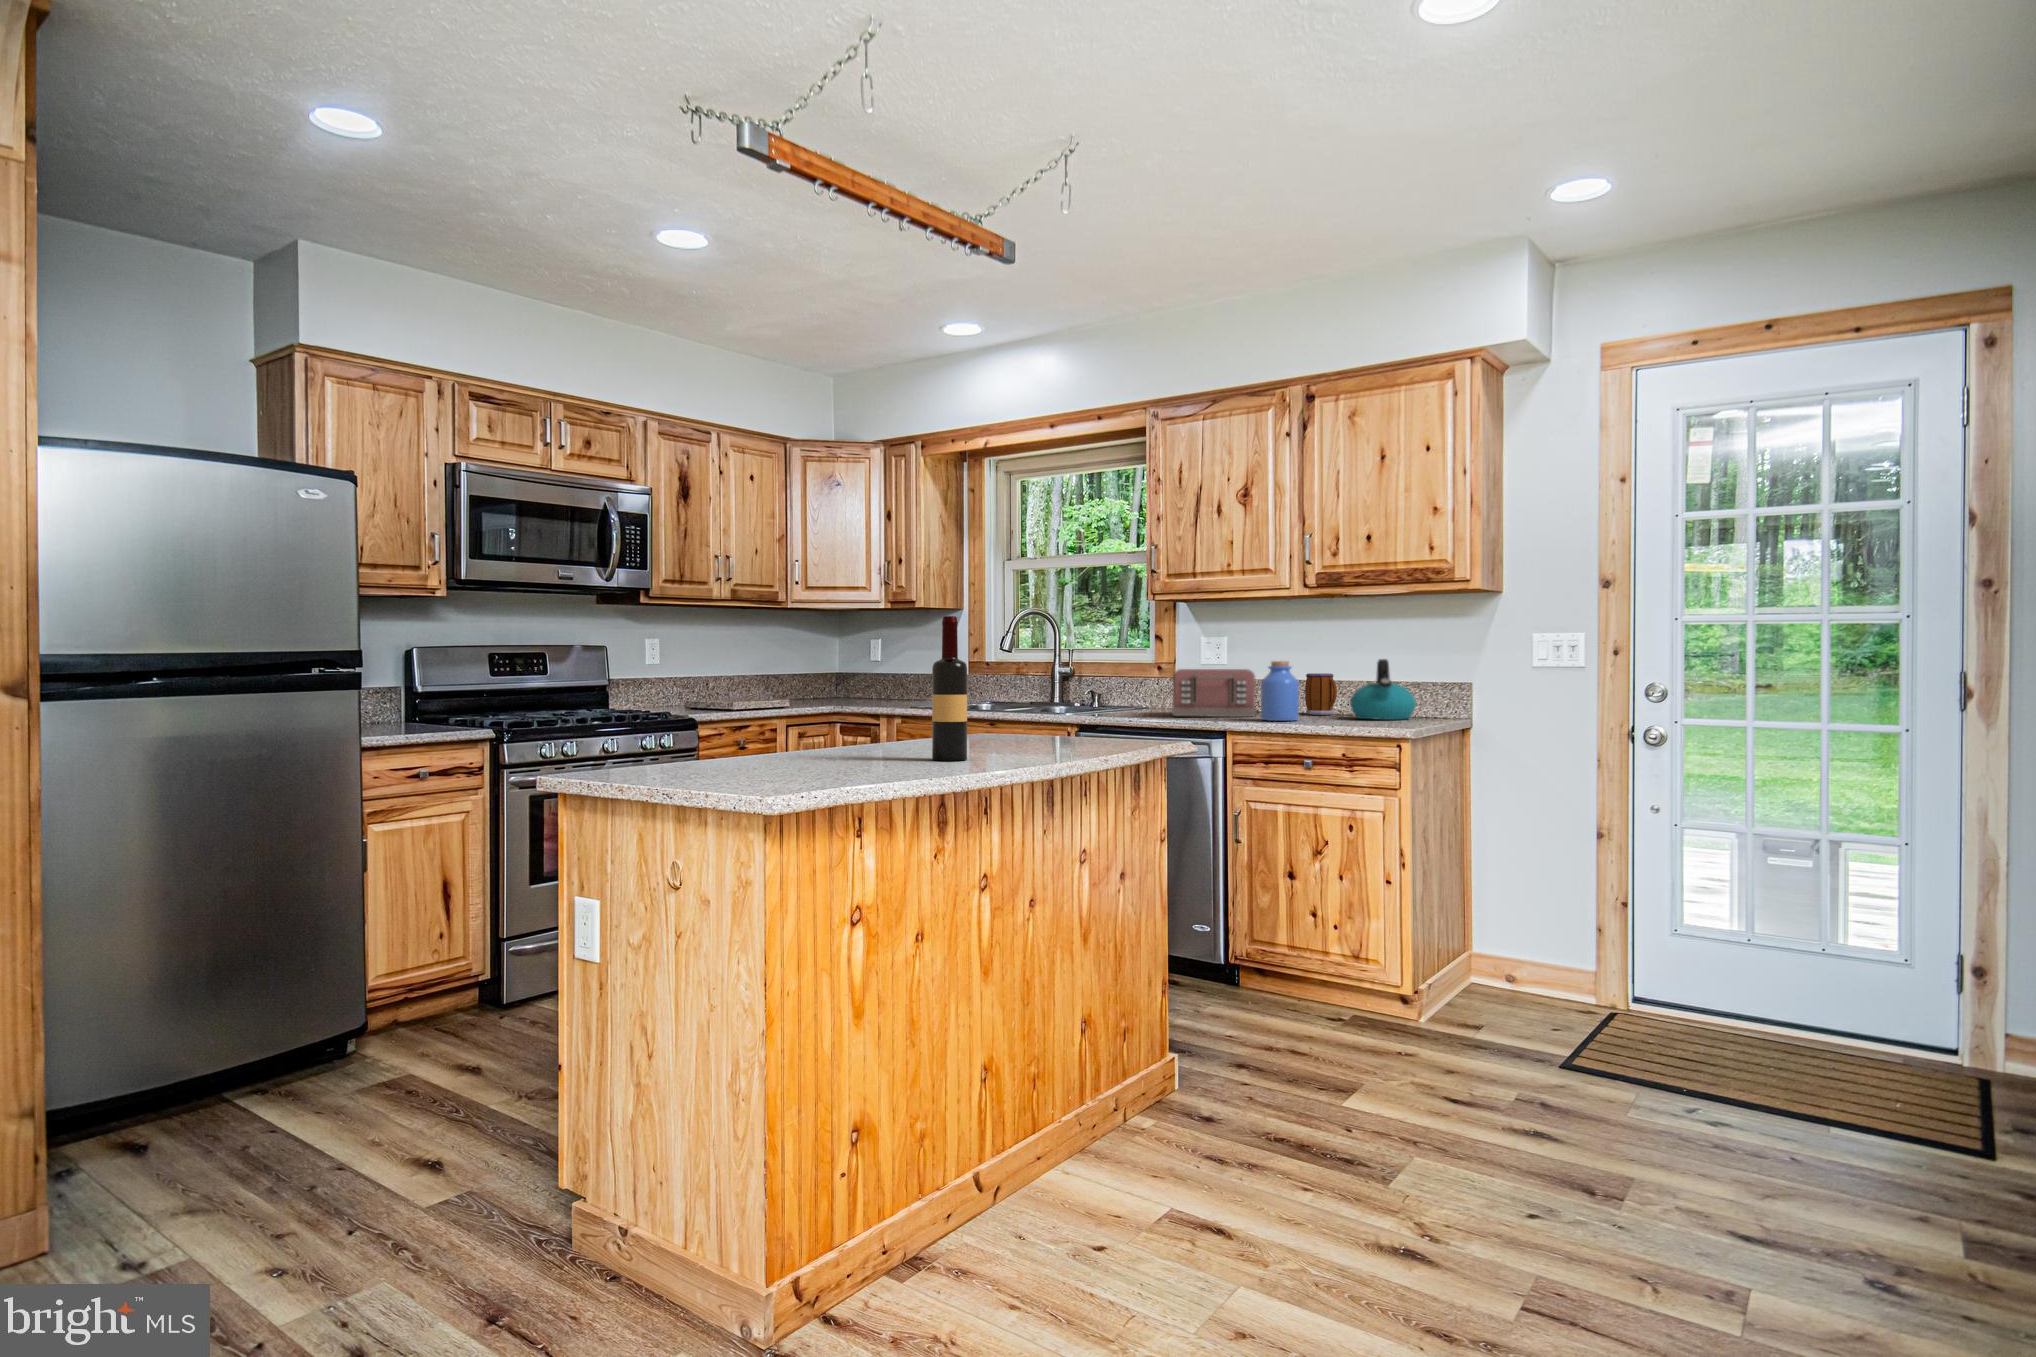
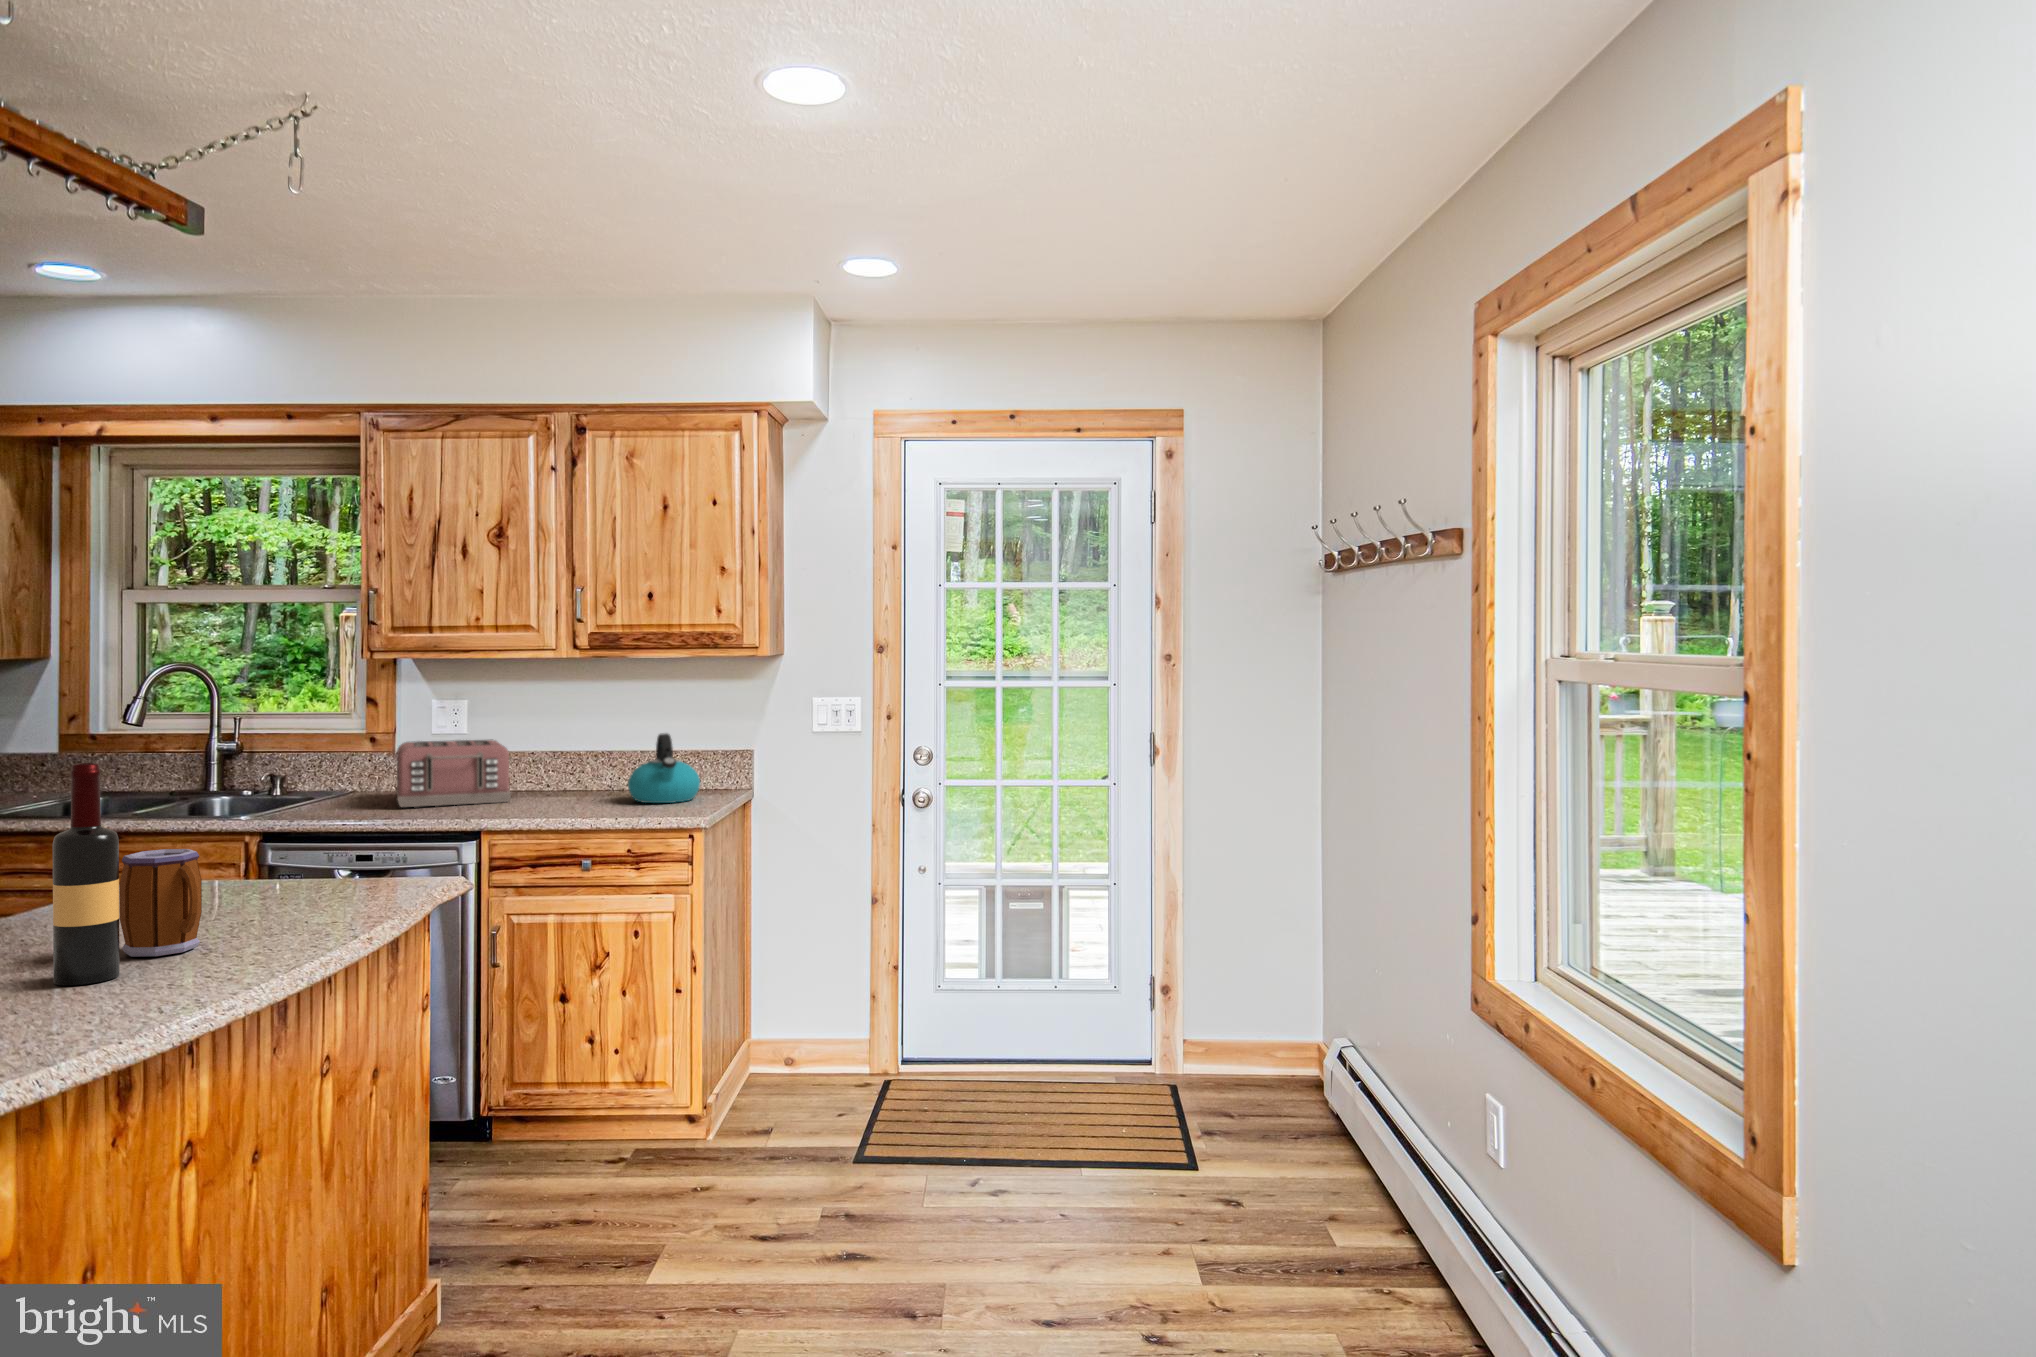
jar: present [1261,661,1299,721] -> none [521,739,568,812]
mug: present [1305,673,1337,715] -> present [119,849,202,957]

